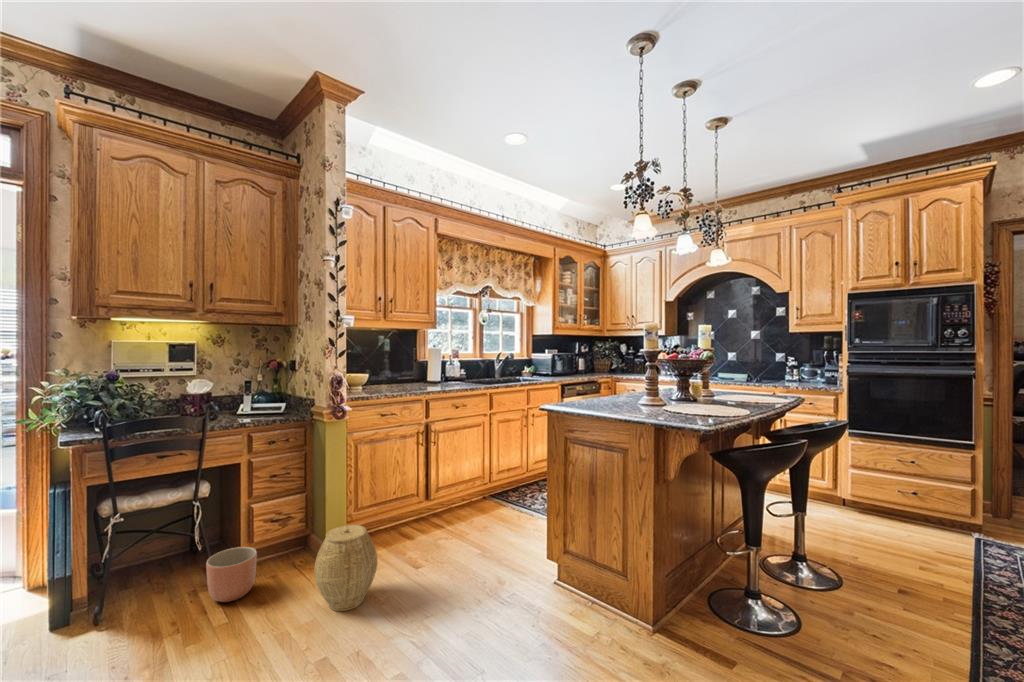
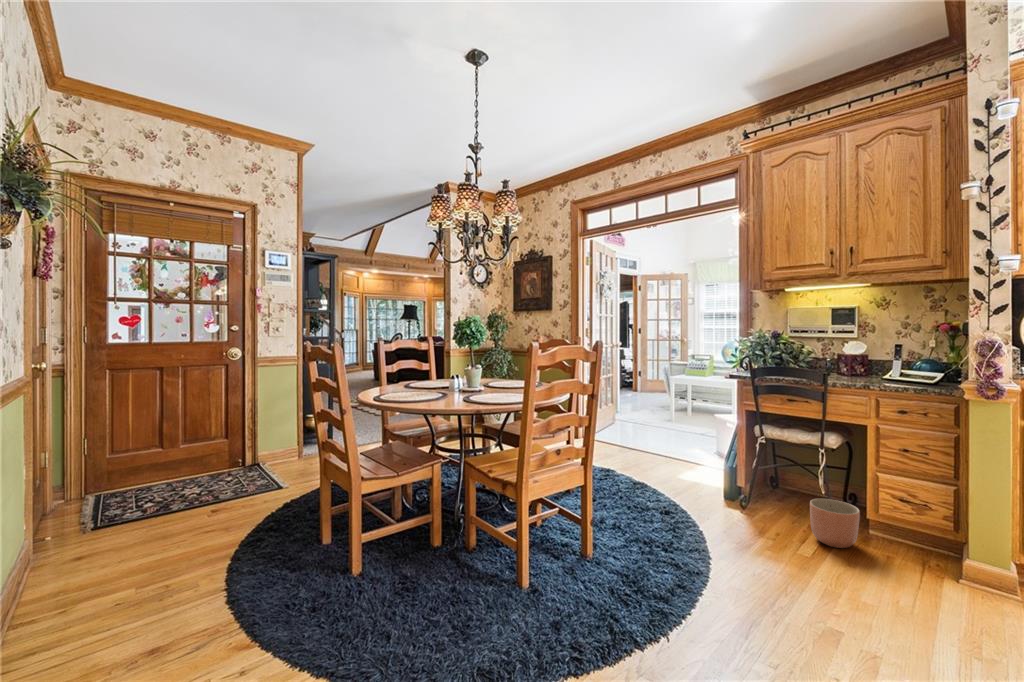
woven basket: present [314,525,378,611] -> none [882,518,982,626]

